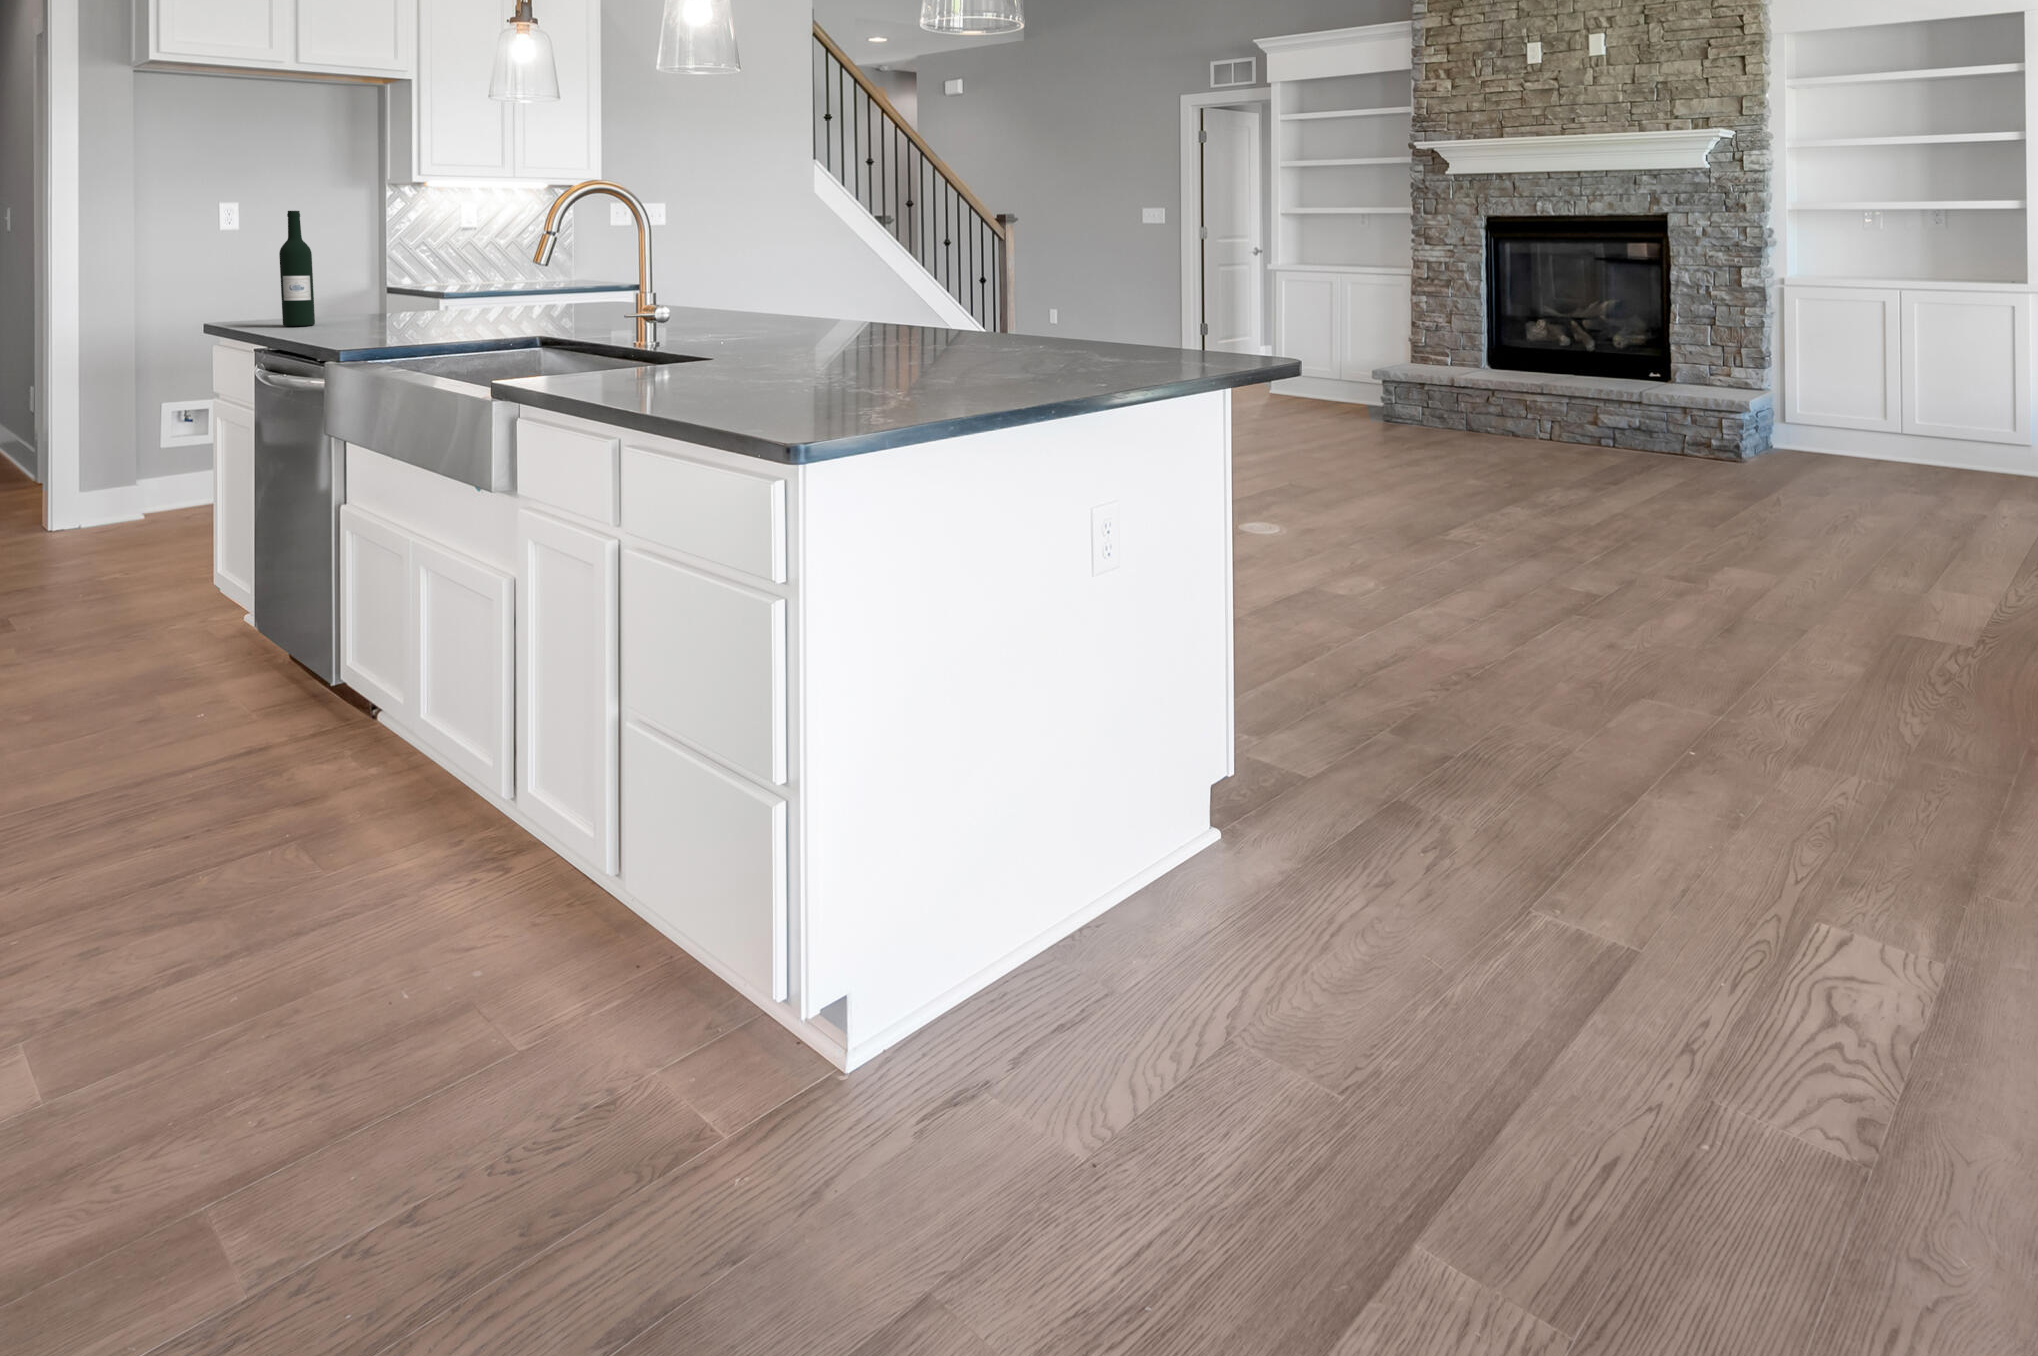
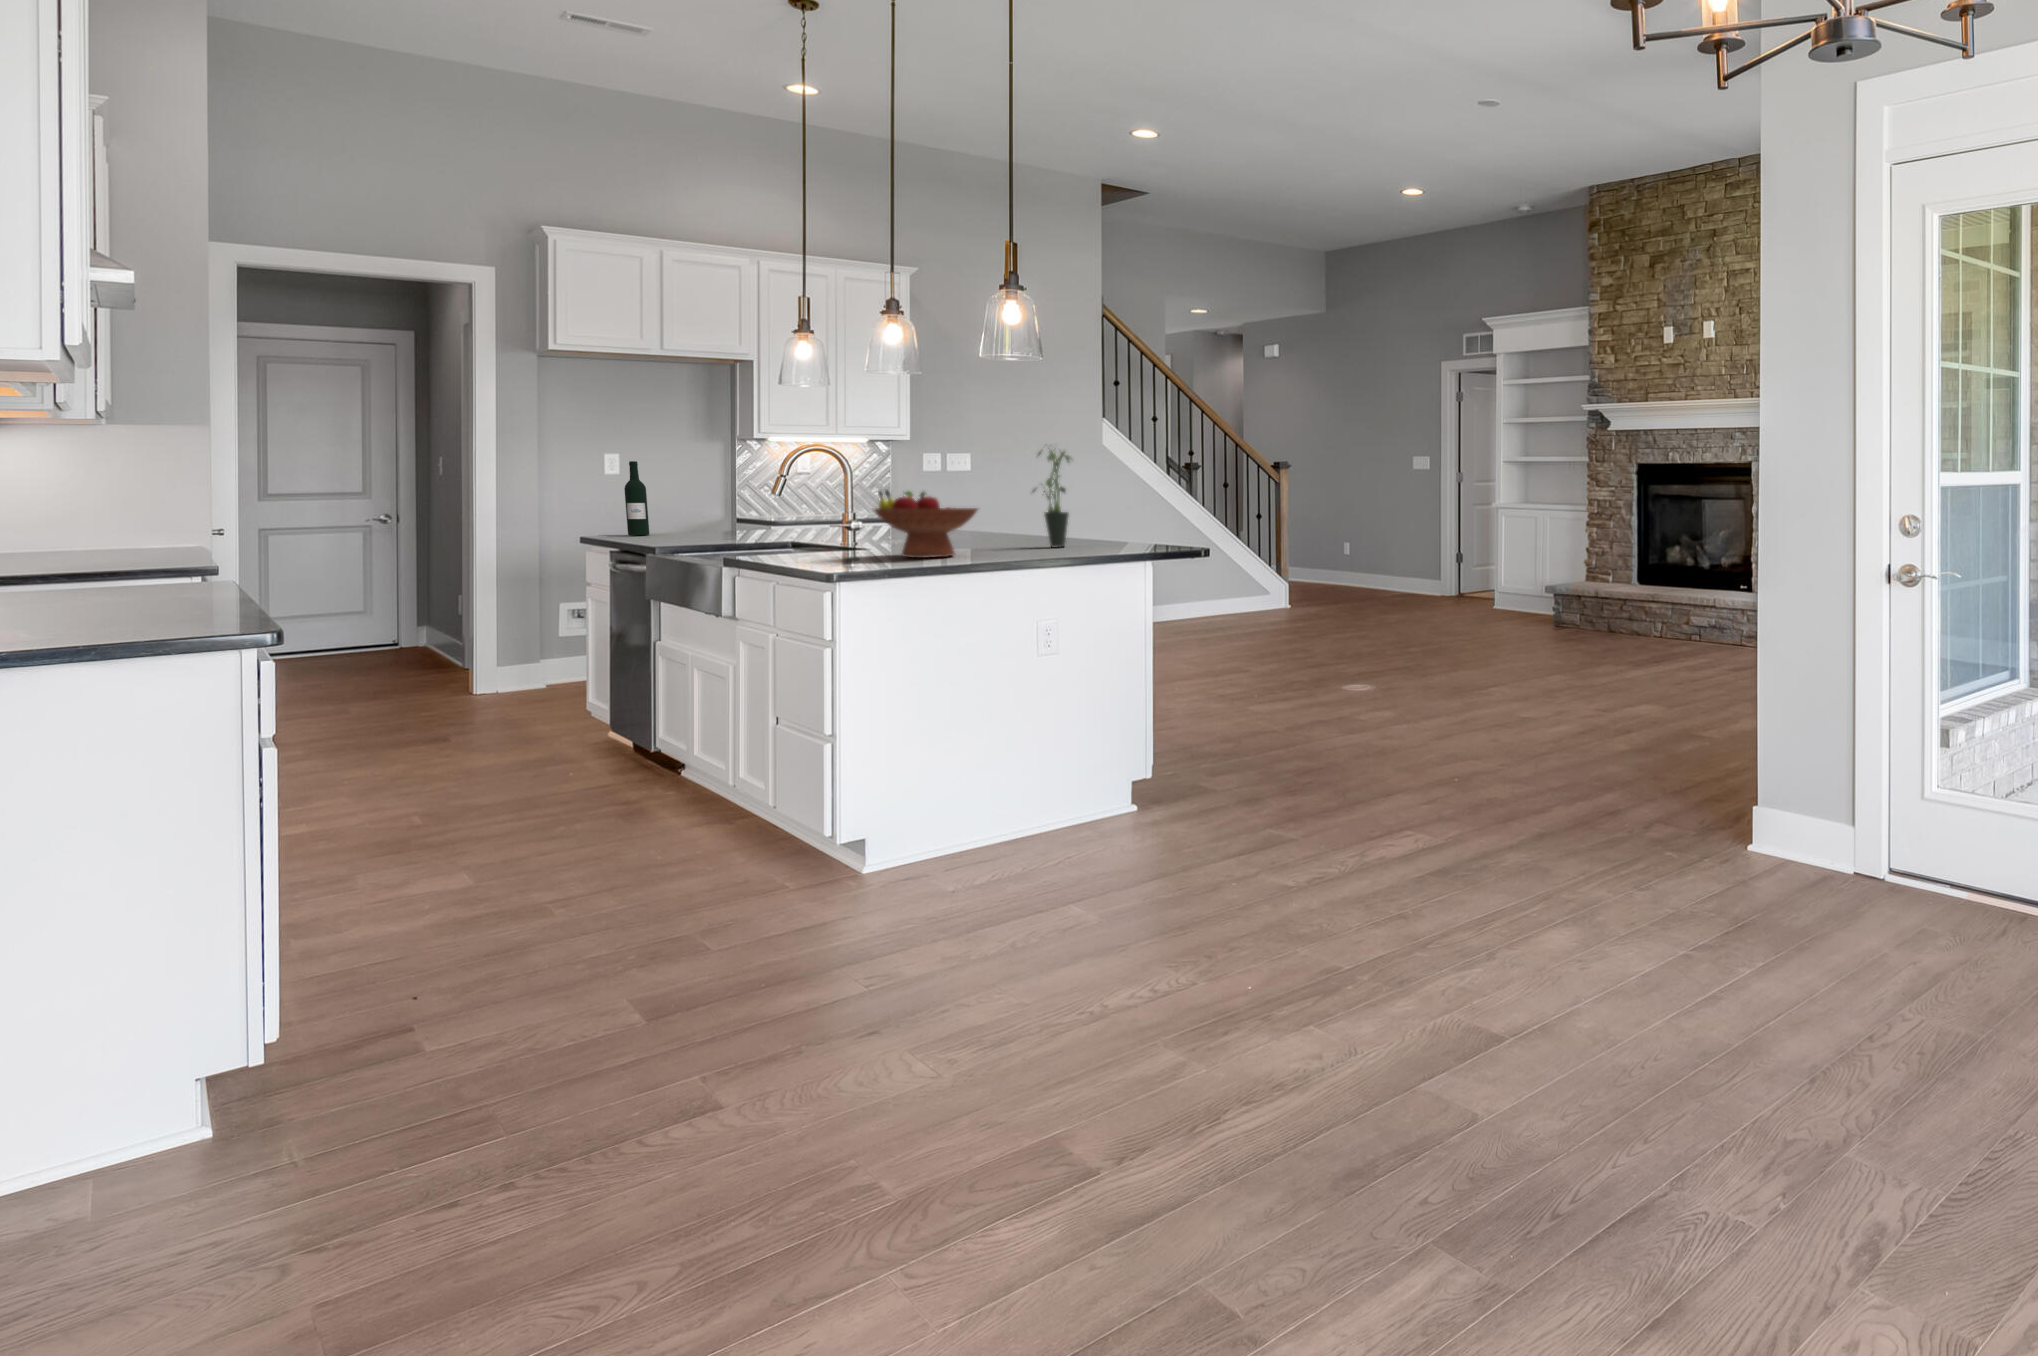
potted plant: none [1040,175,1124,361] -> present [1033,449,1073,547]
fruit bowl: none [815,260,1011,393] -> present [874,490,978,558]

